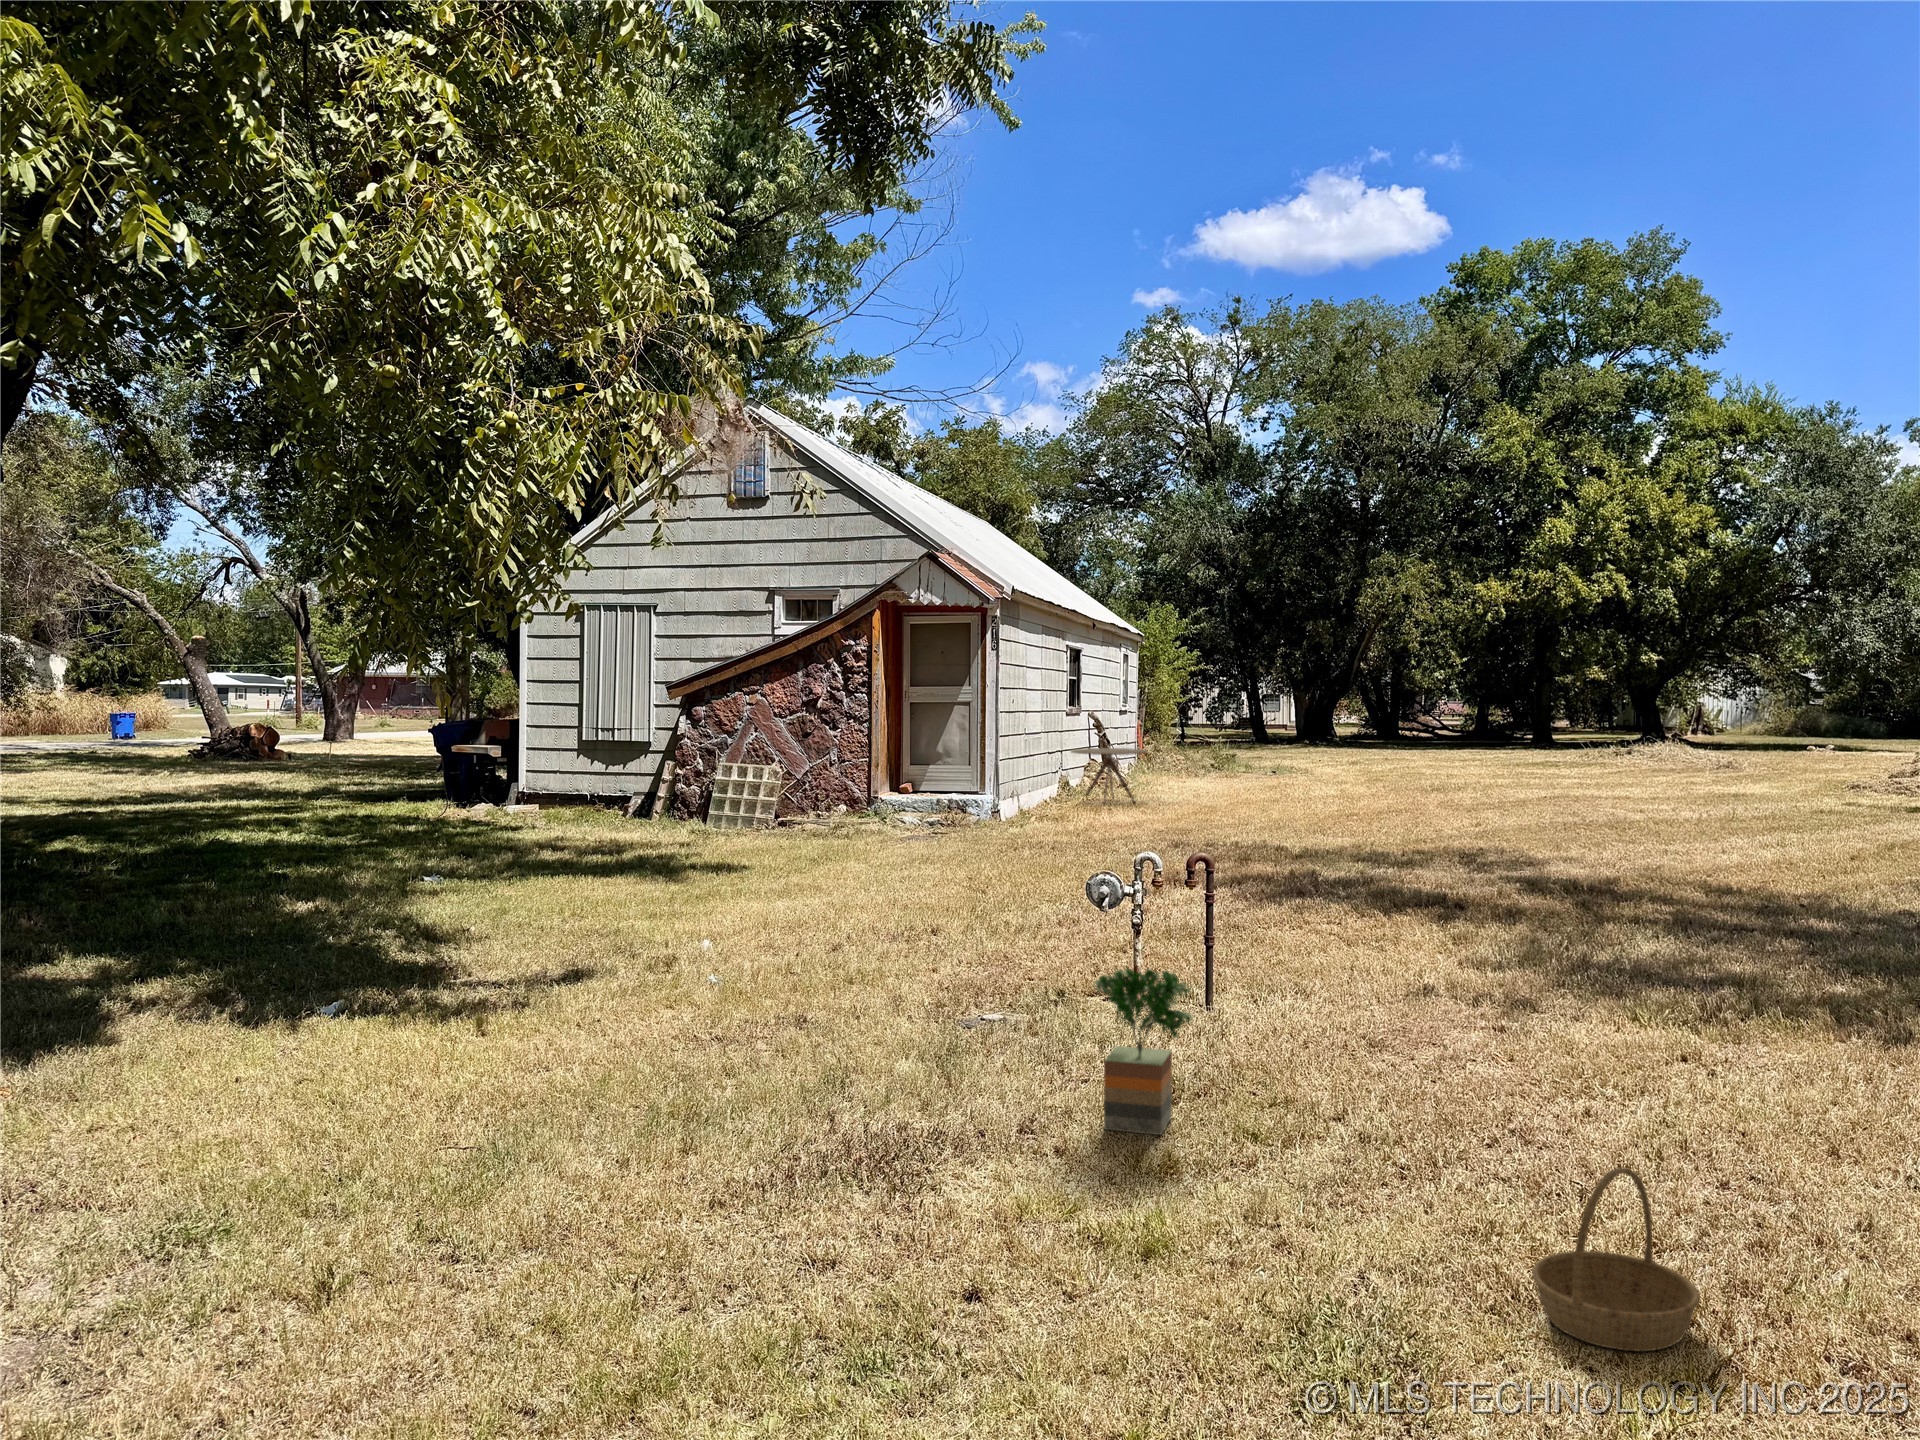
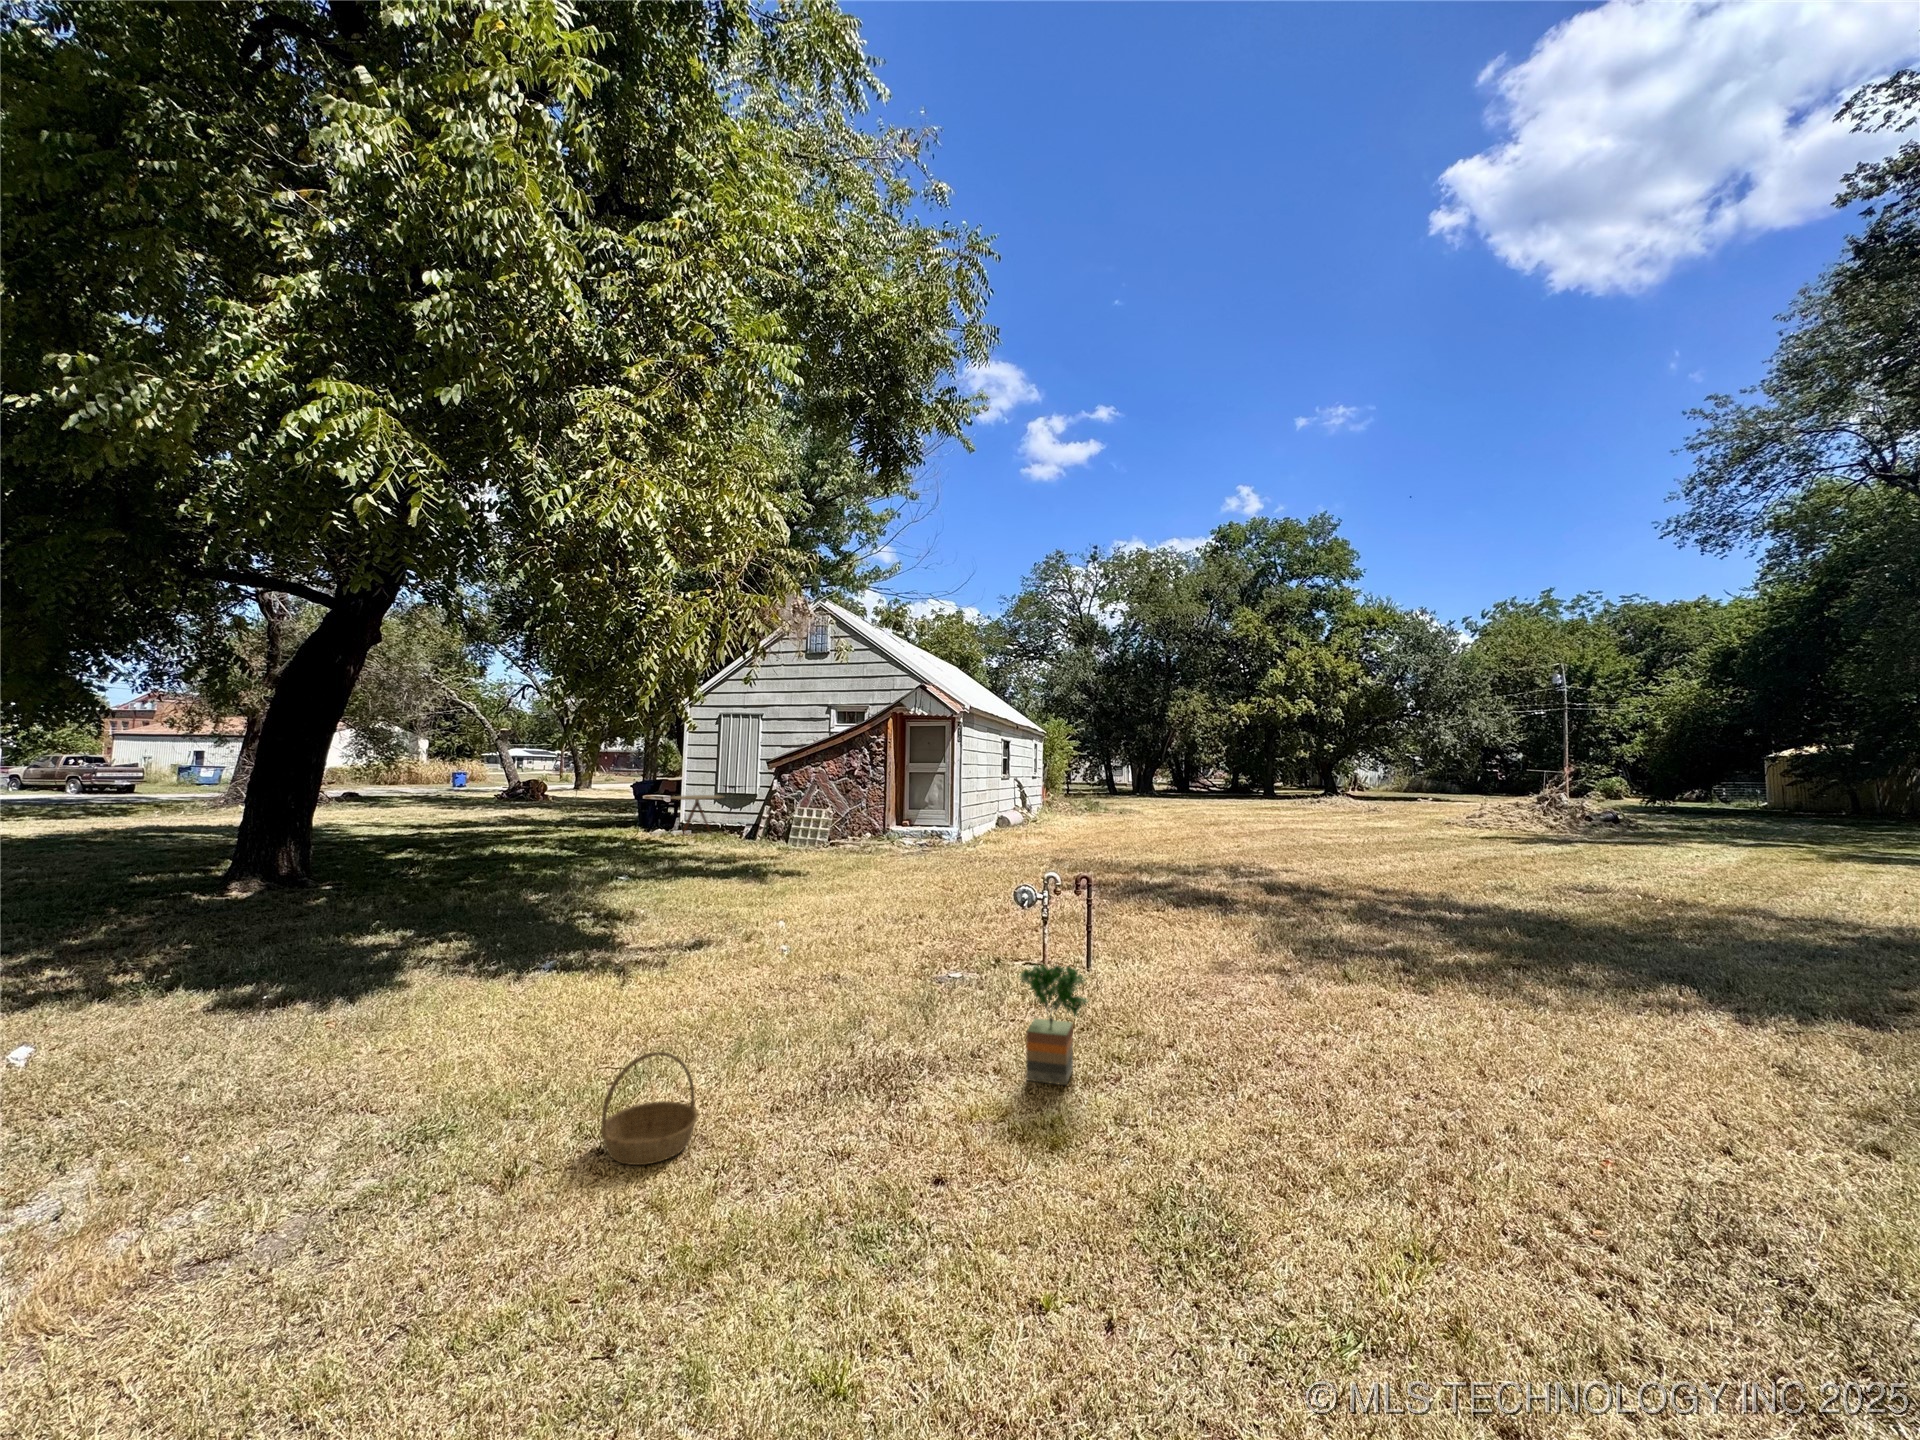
round table: present [1071,748,1147,803] -> present [670,795,723,833]
basket: present [1532,1167,1700,1351] -> present [600,1052,698,1165]

